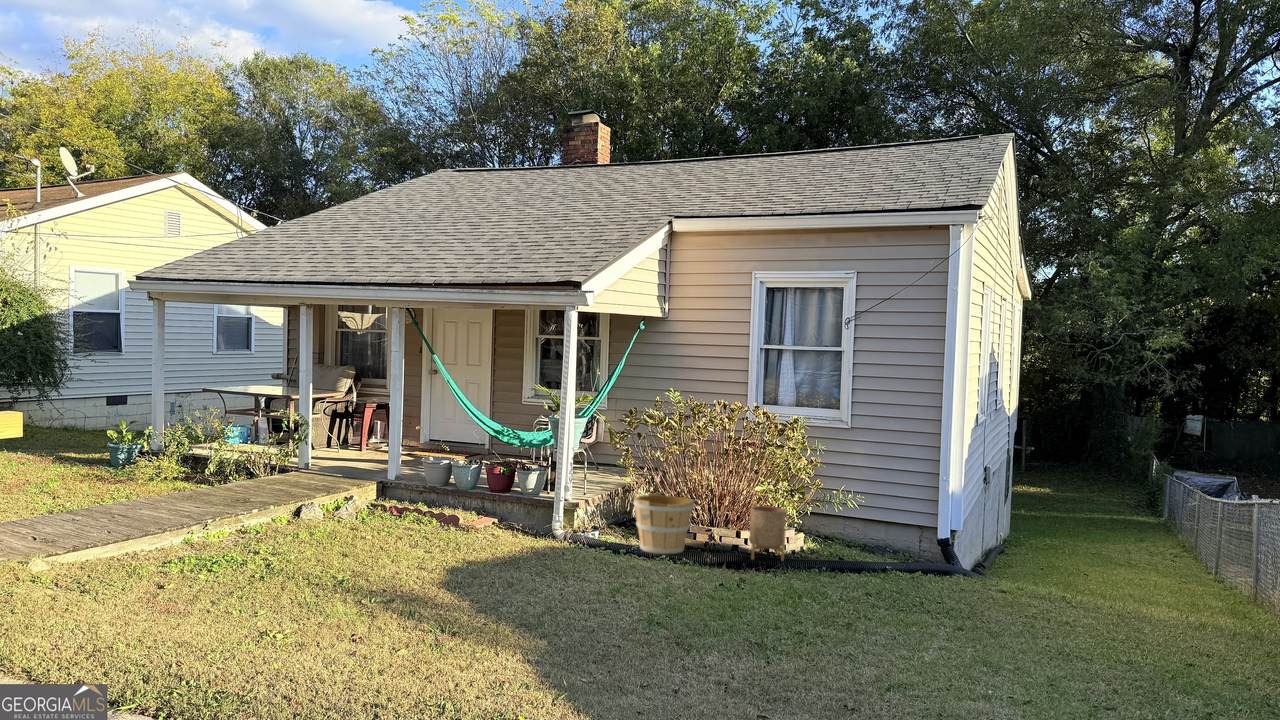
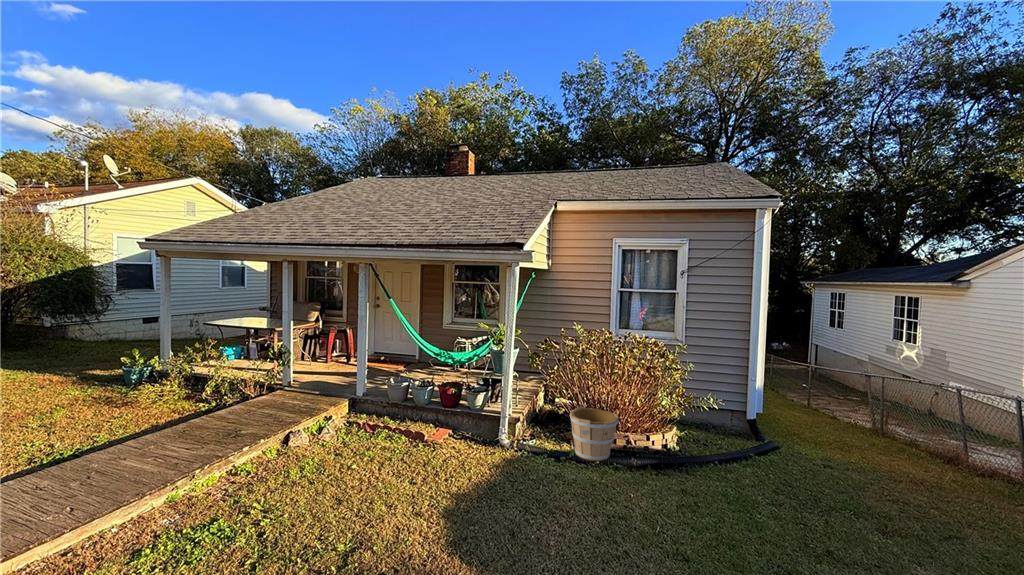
planter: present [749,506,786,561] -> none [652,414,688,460]

